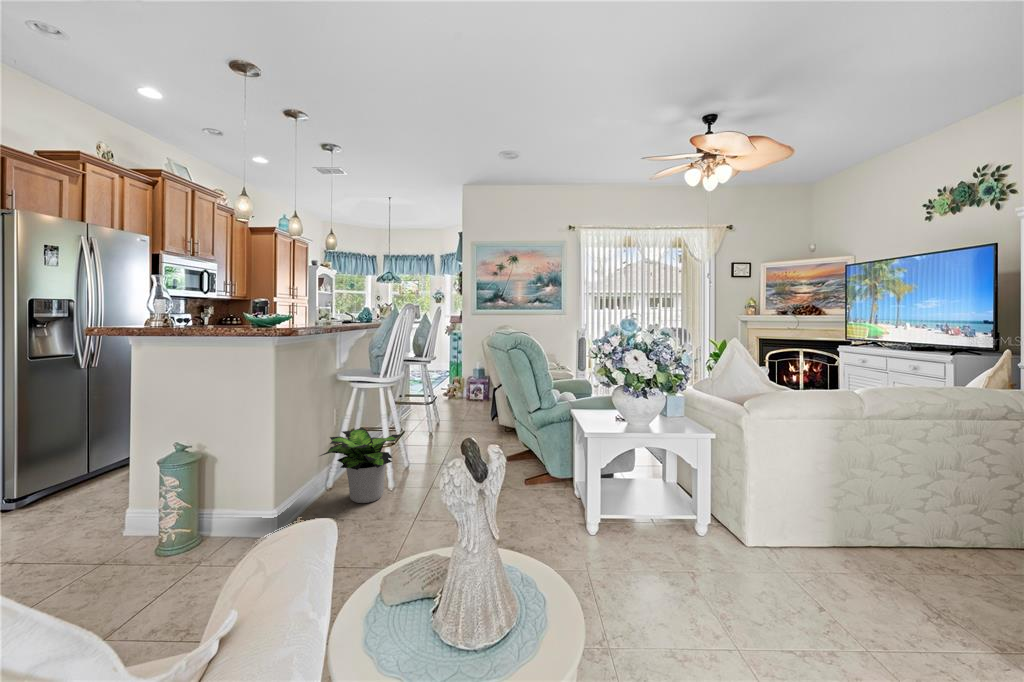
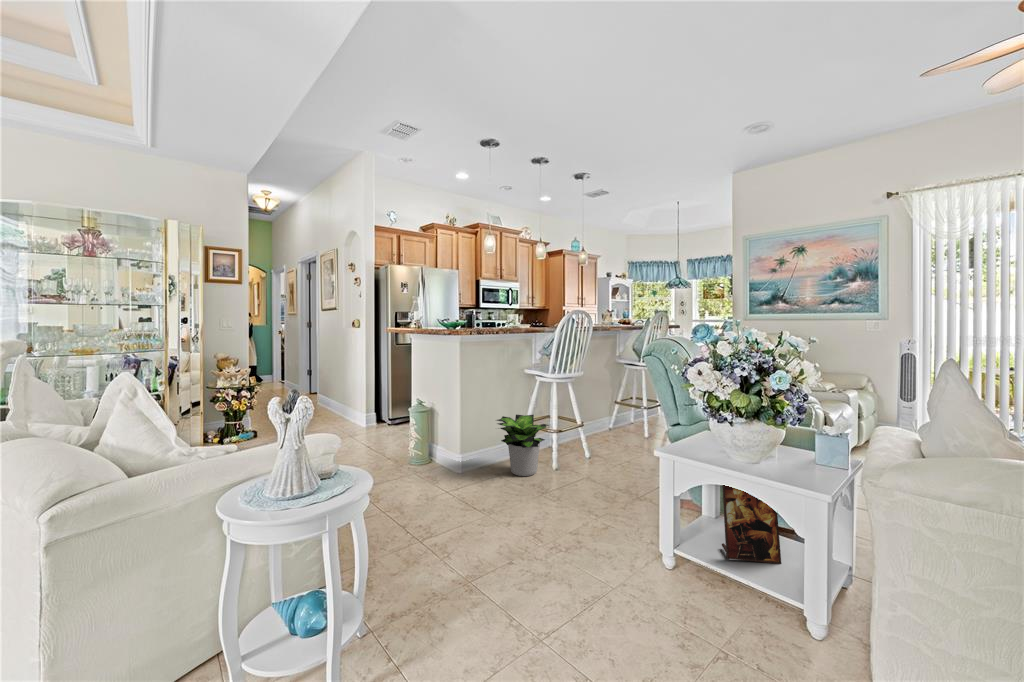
picture frame: none [618,438,654,500] -> present [722,485,781,564]

